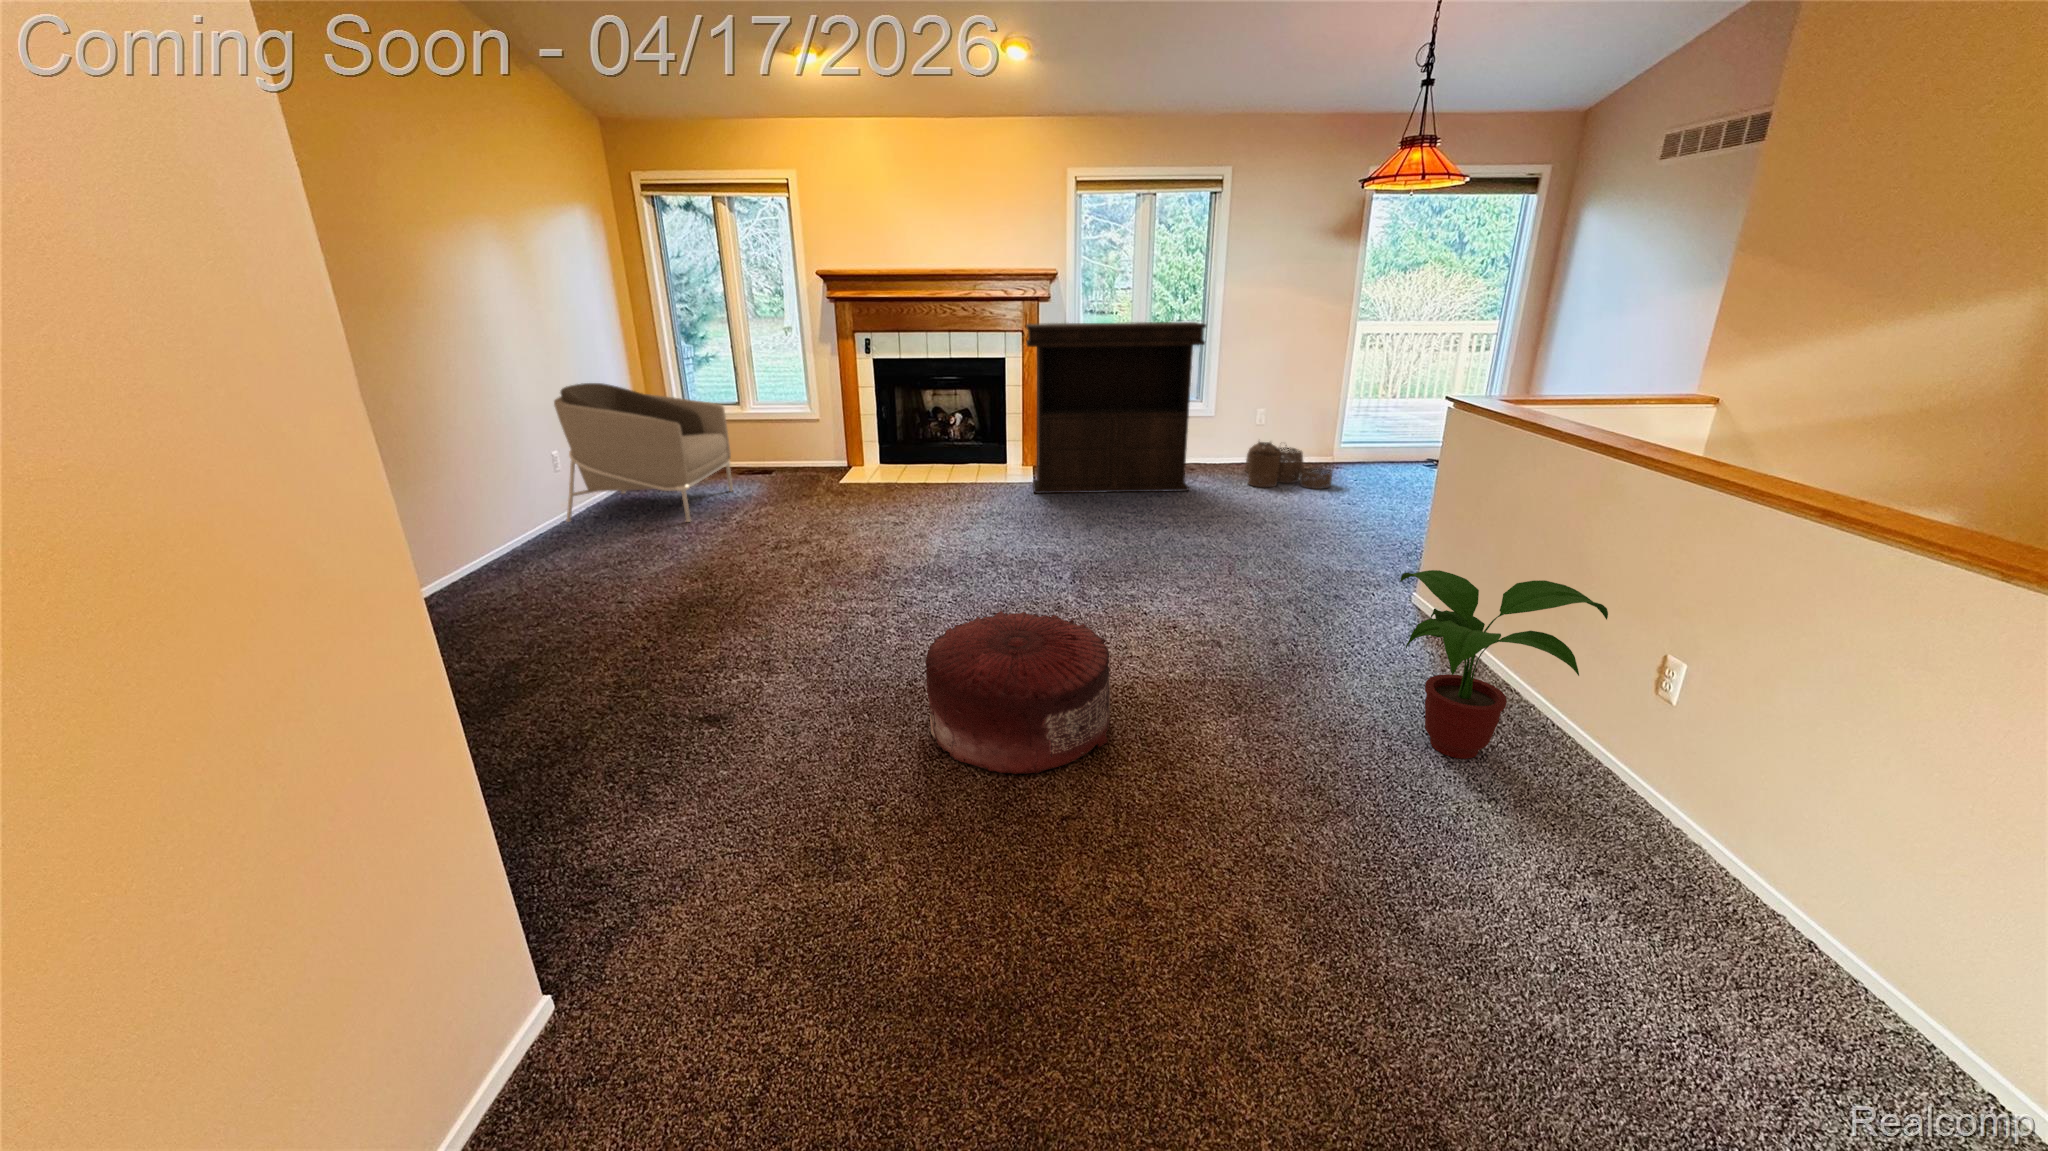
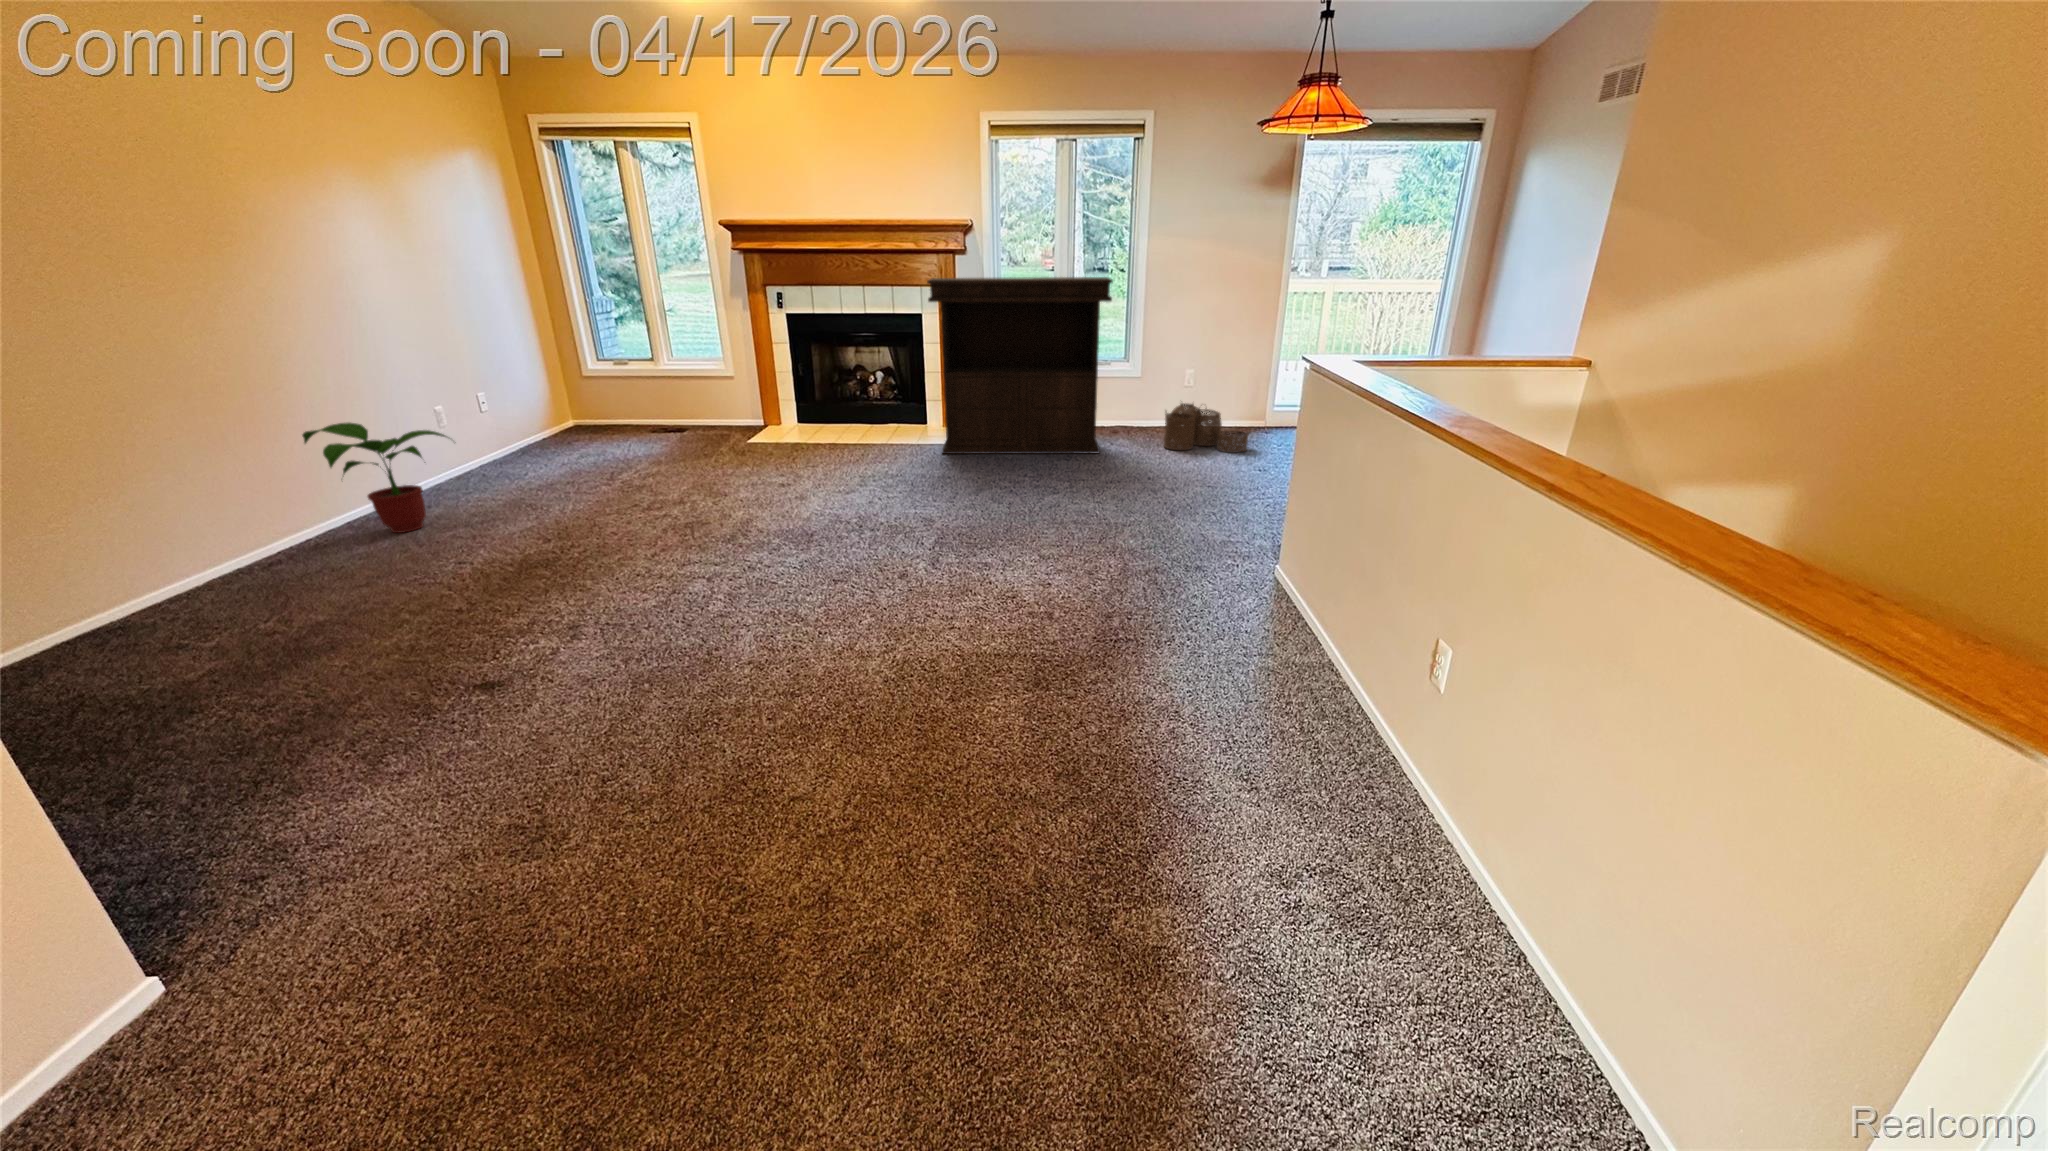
armchair: present [554,383,733,522] -> none [439,336,643,479]
potted plant: present [1400,570,1608,759] -> present [302,423,447,533]
pouf: present [925,611,1110,774] -> none [688,578,898,750]

